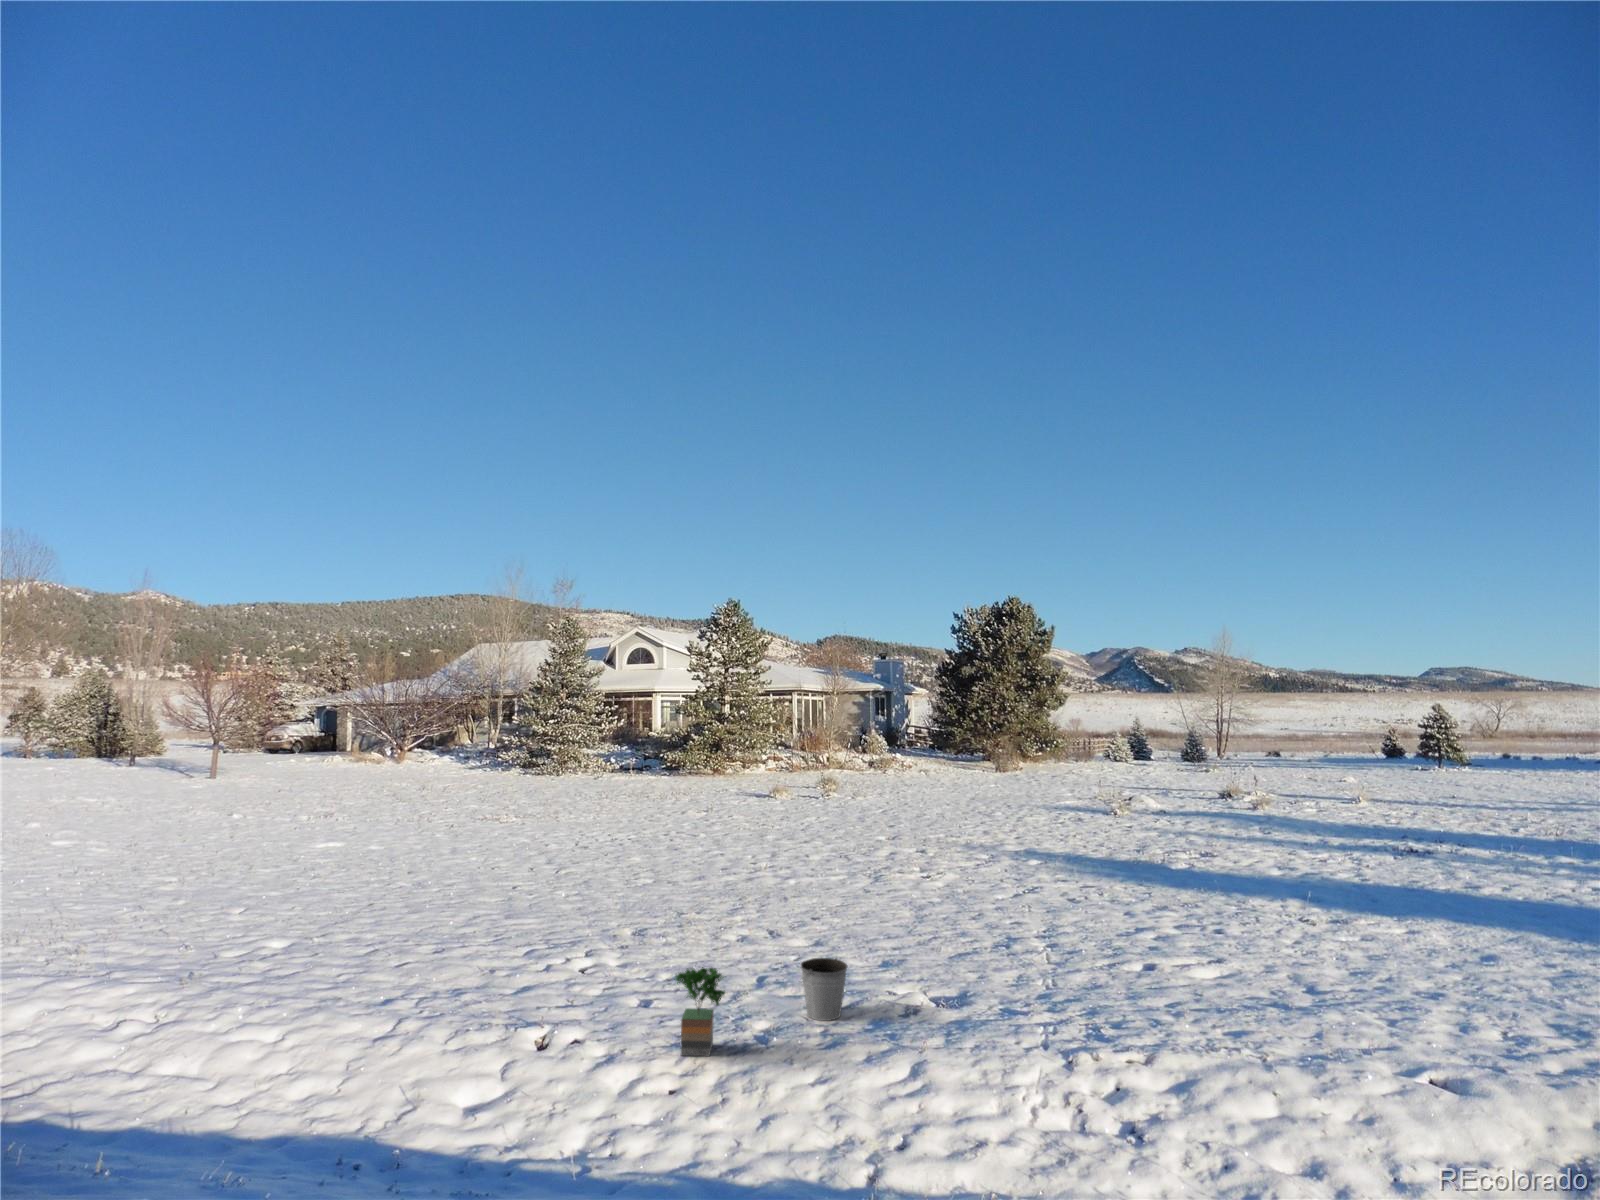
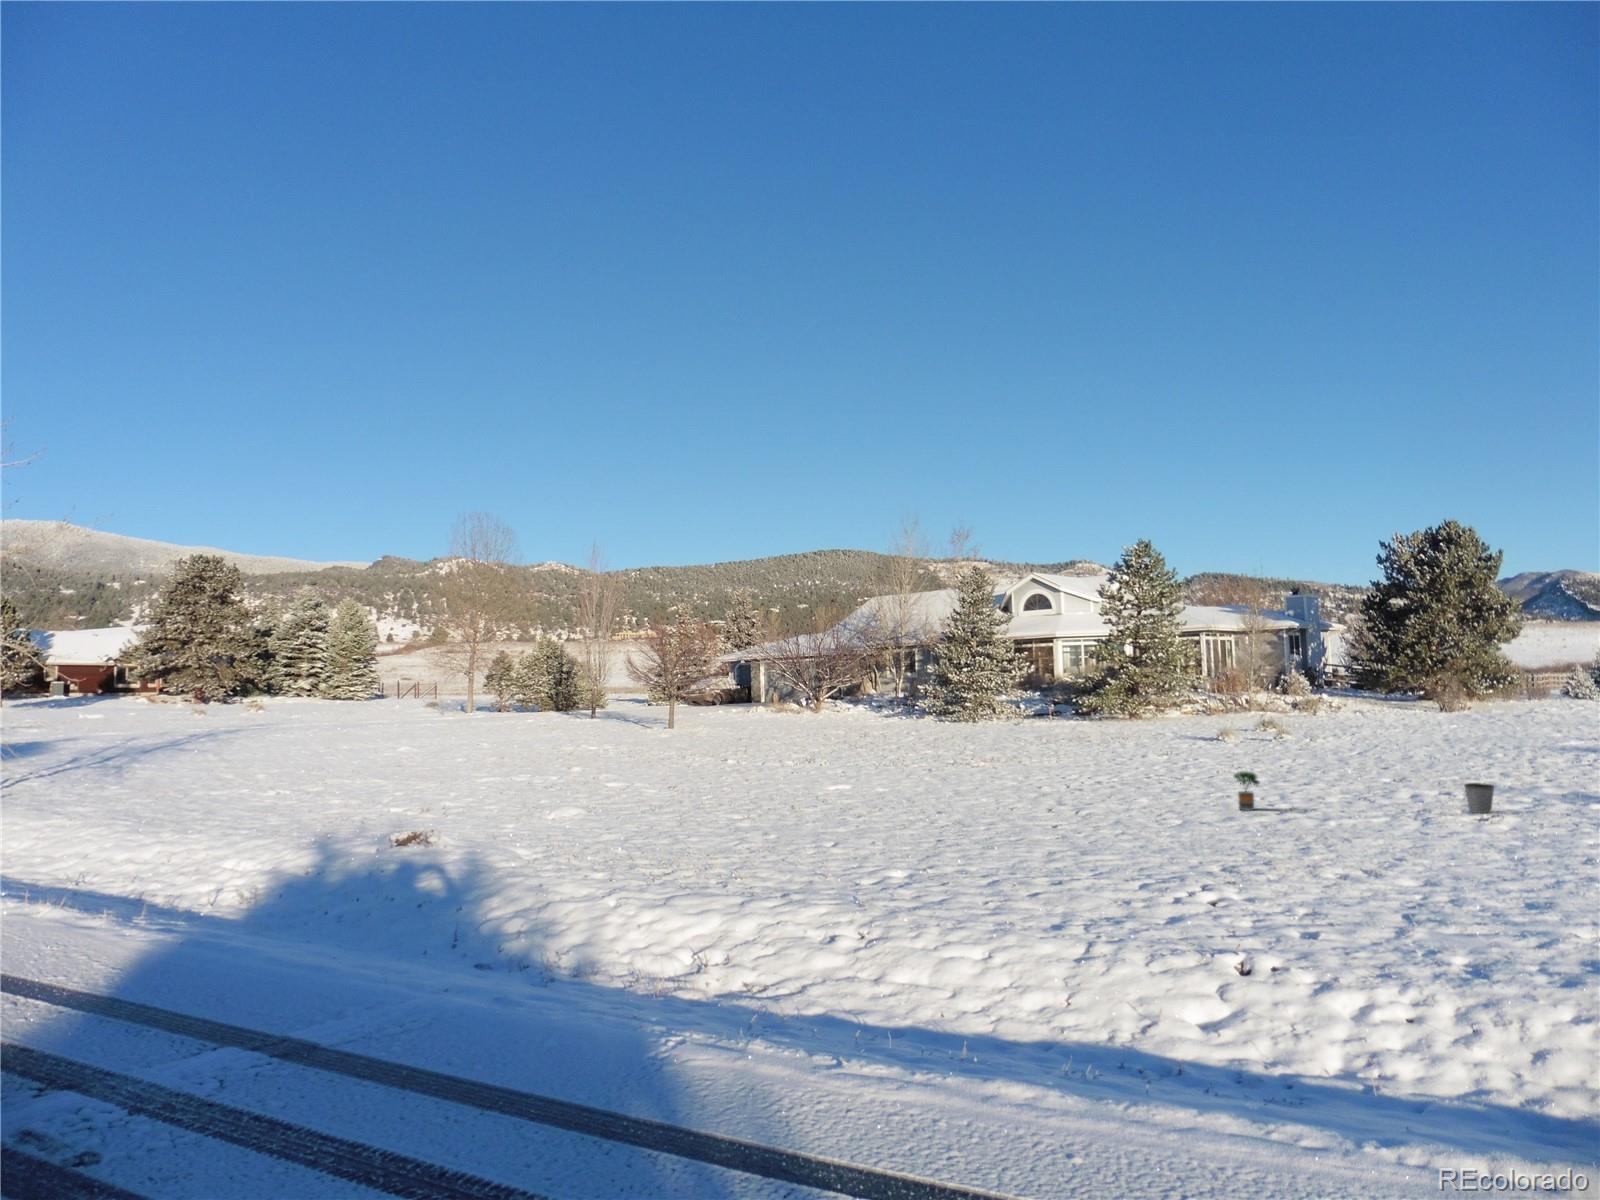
bucket: present [799,958,847,1021] -> present [1465,783,1494,813]

